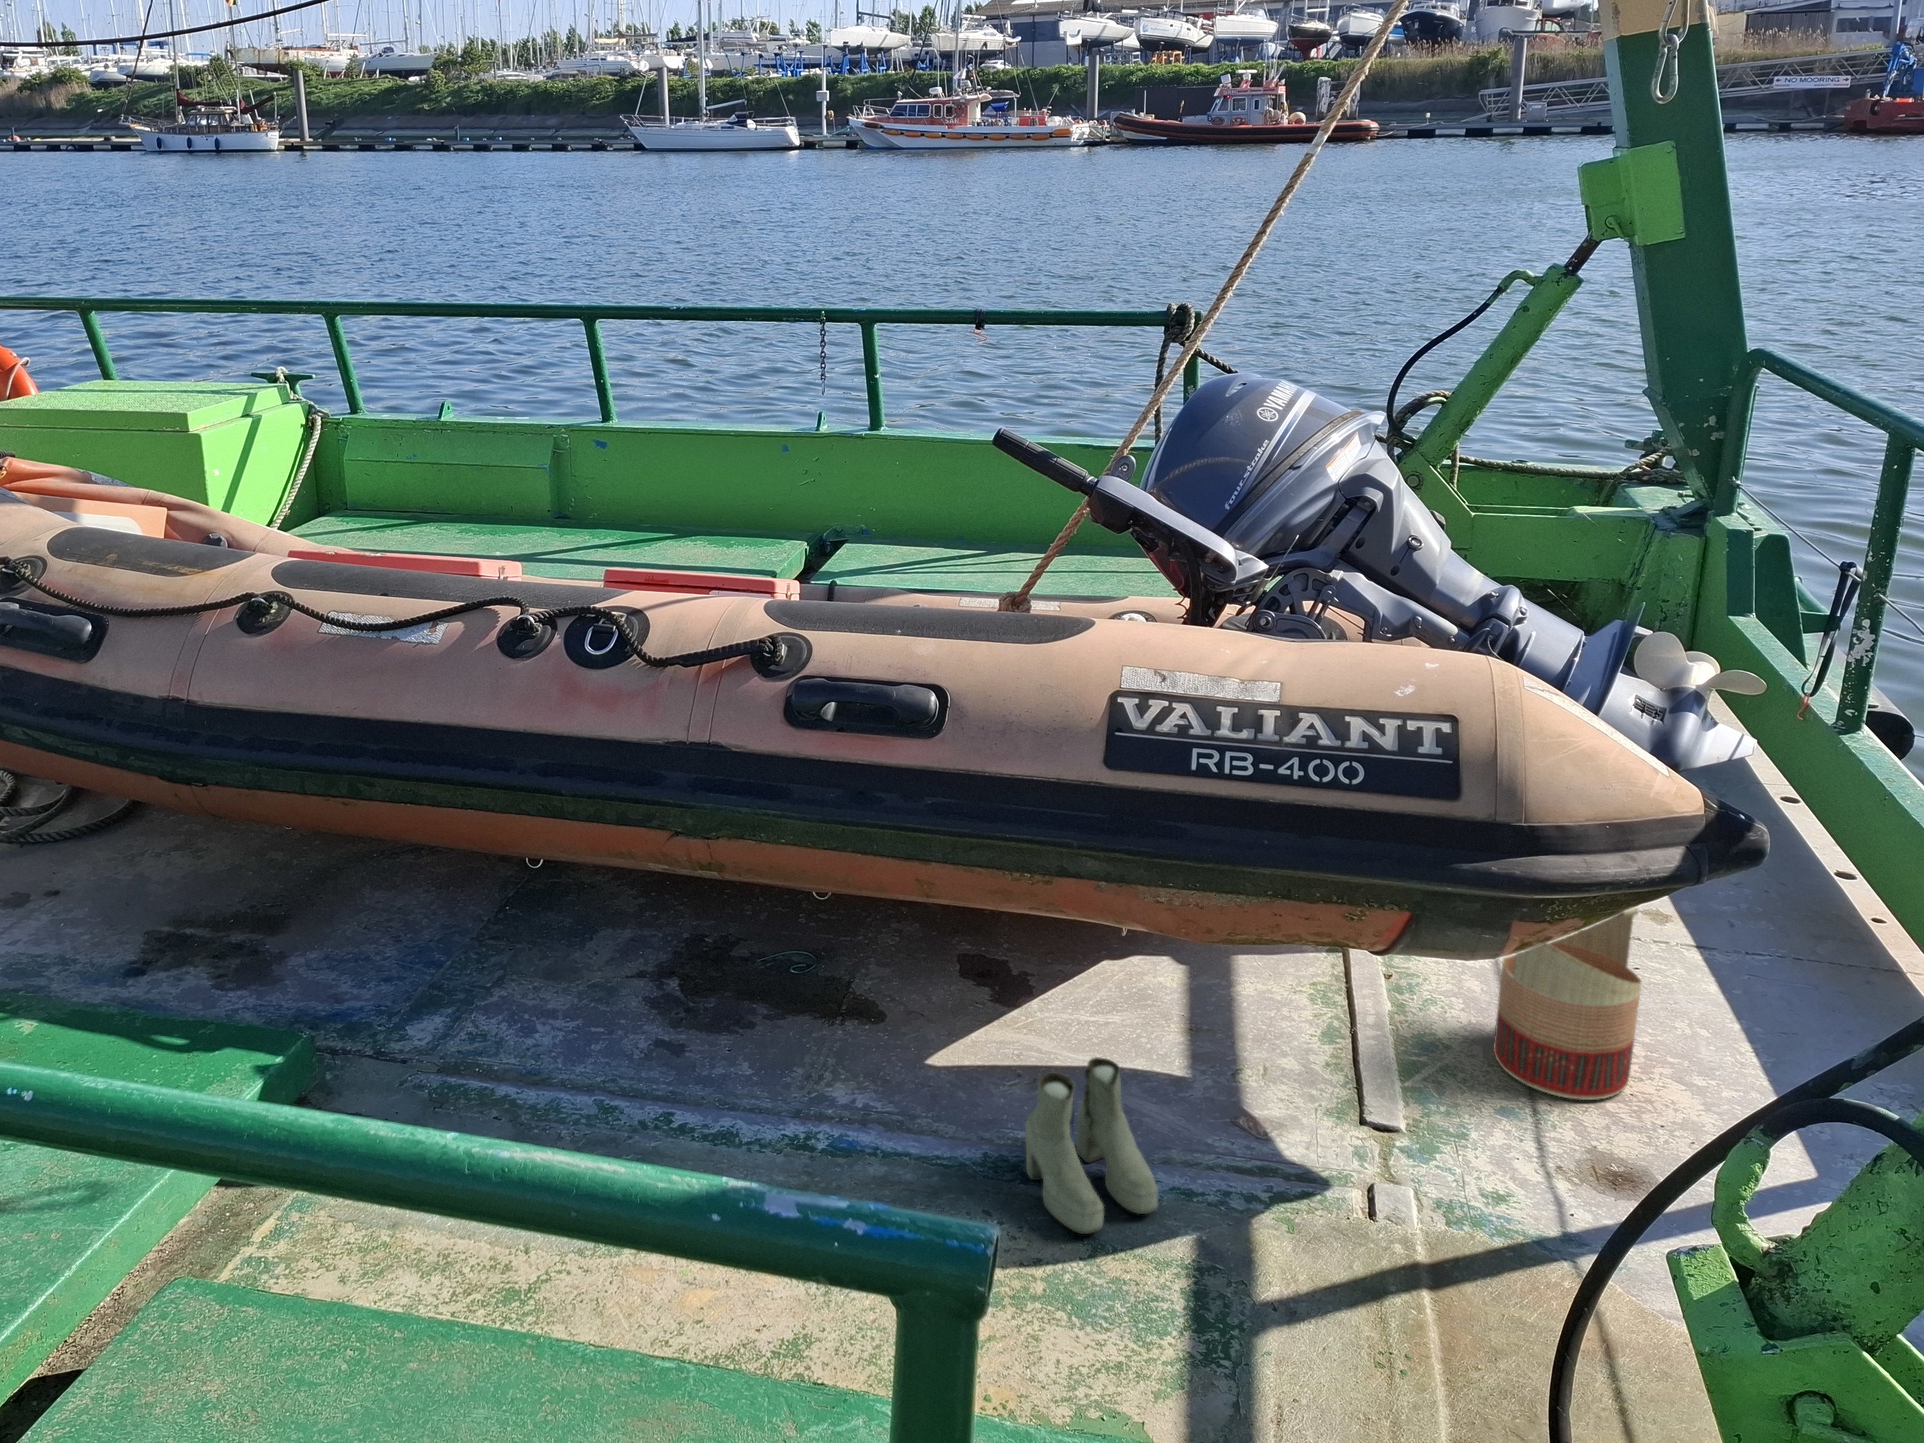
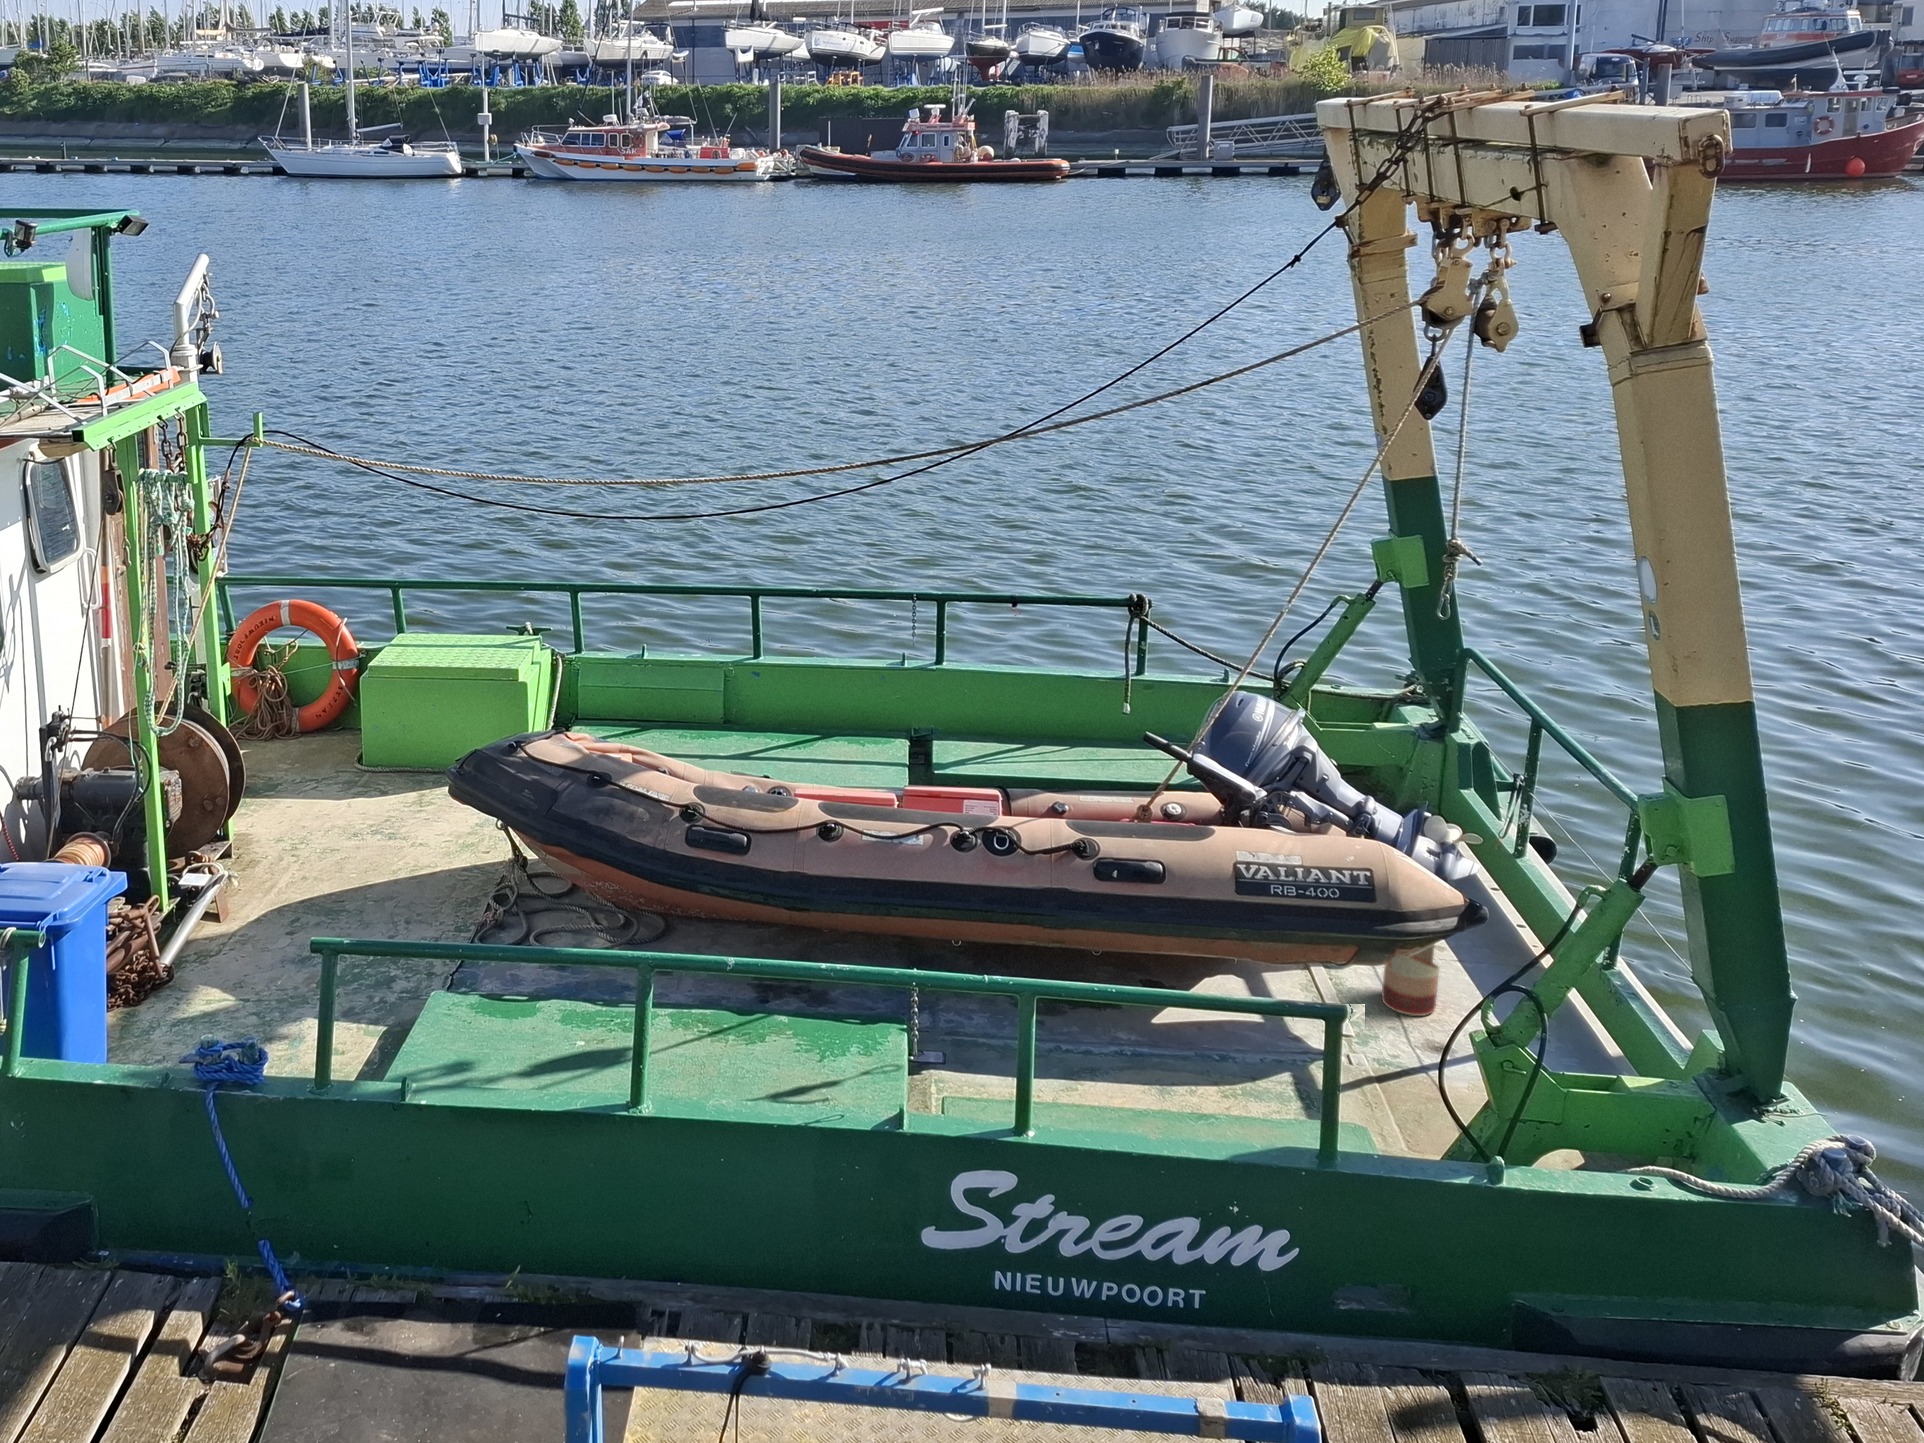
boots: present [1025,1057,1158,1234] -> none [1220,1009,1276,1074]

